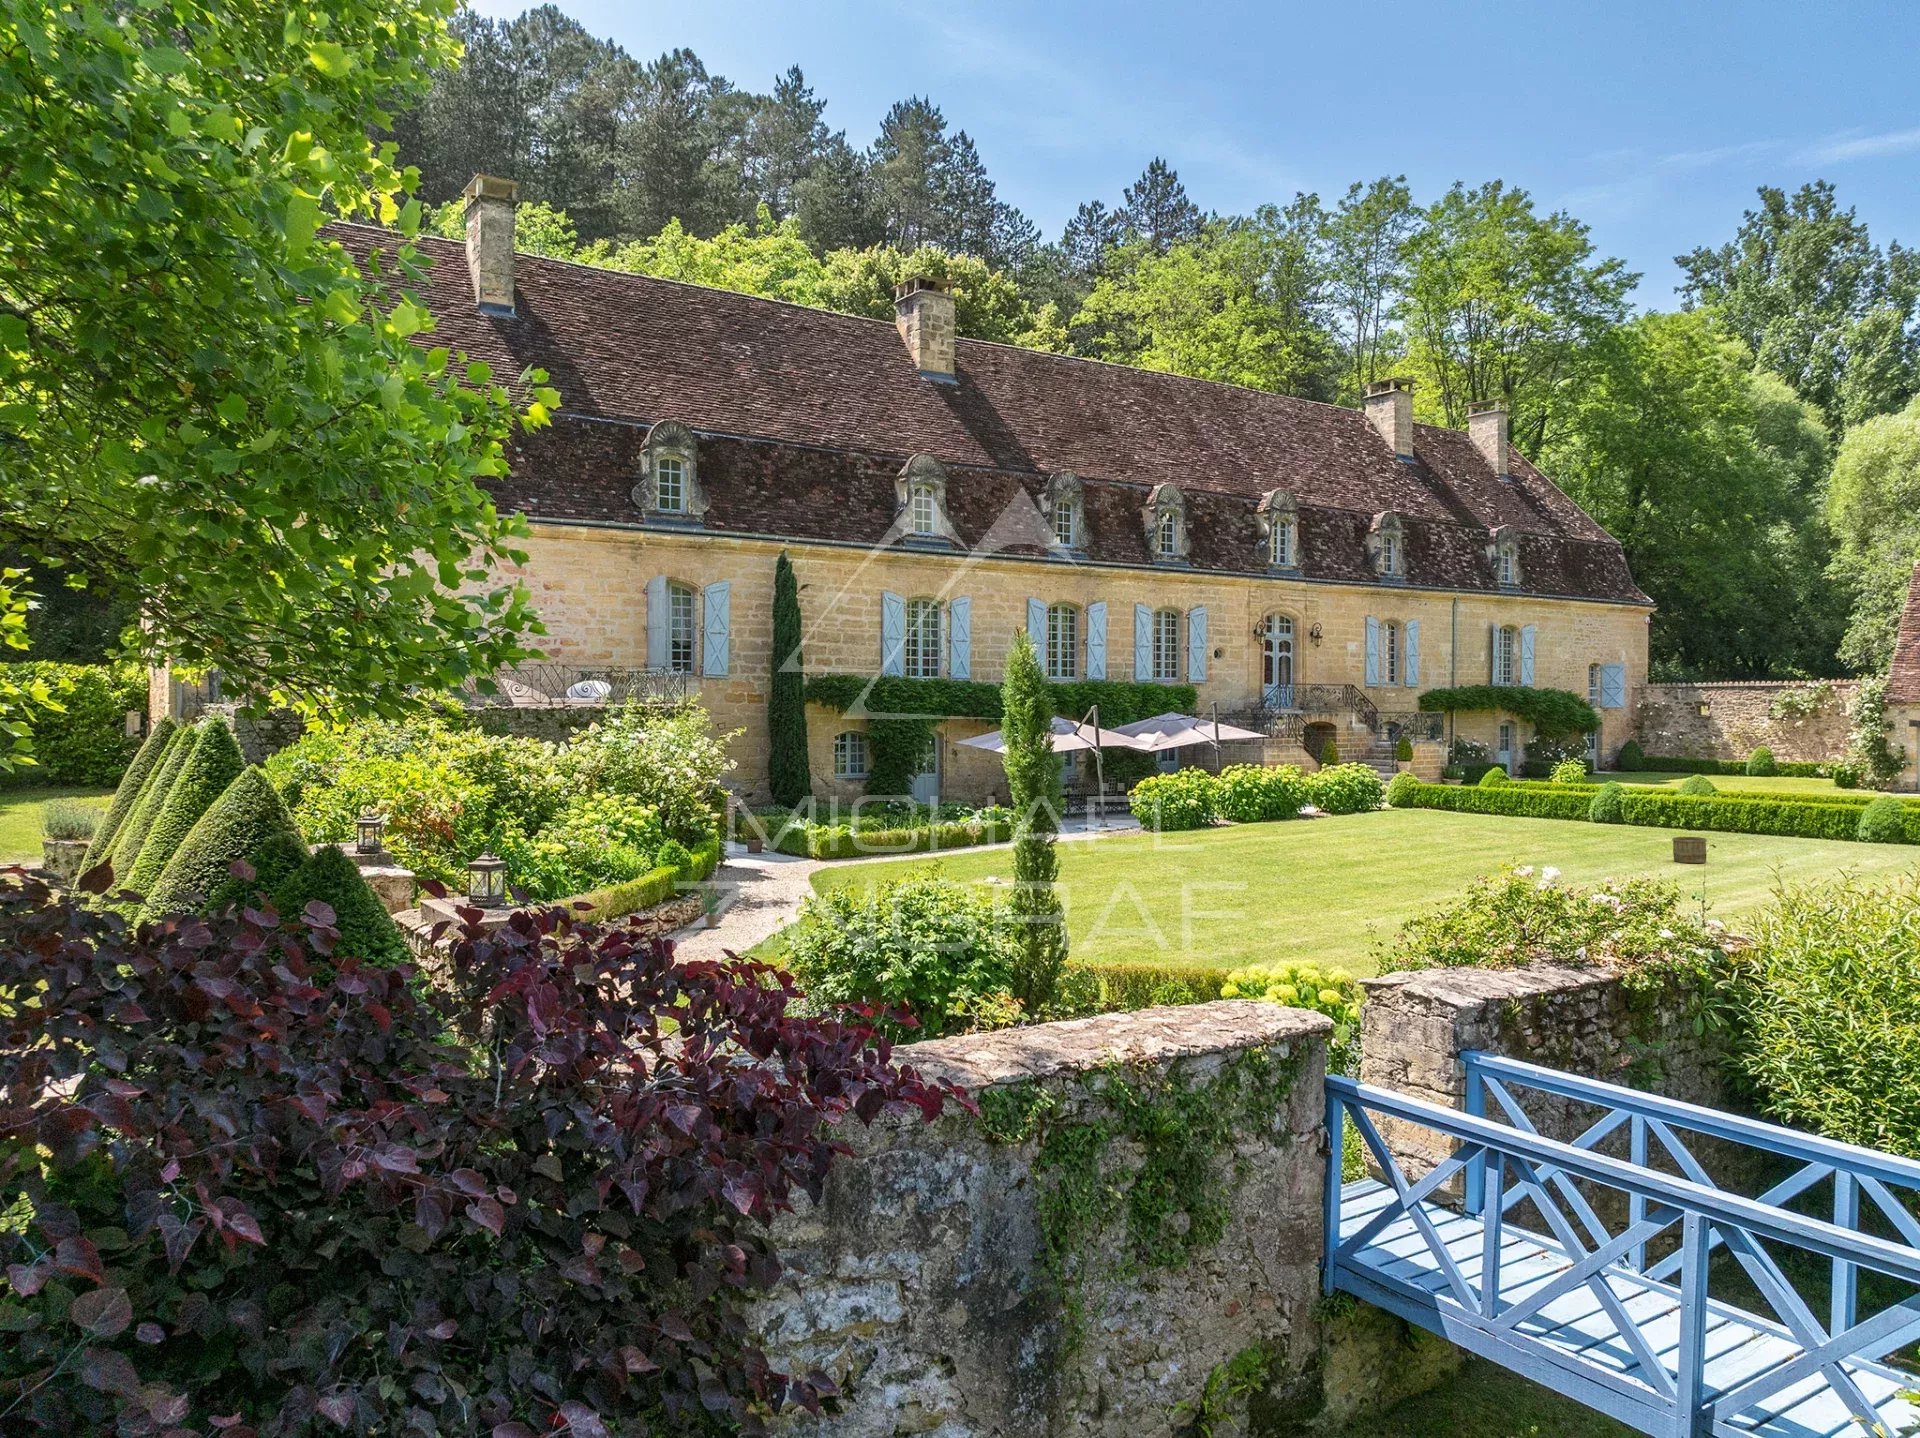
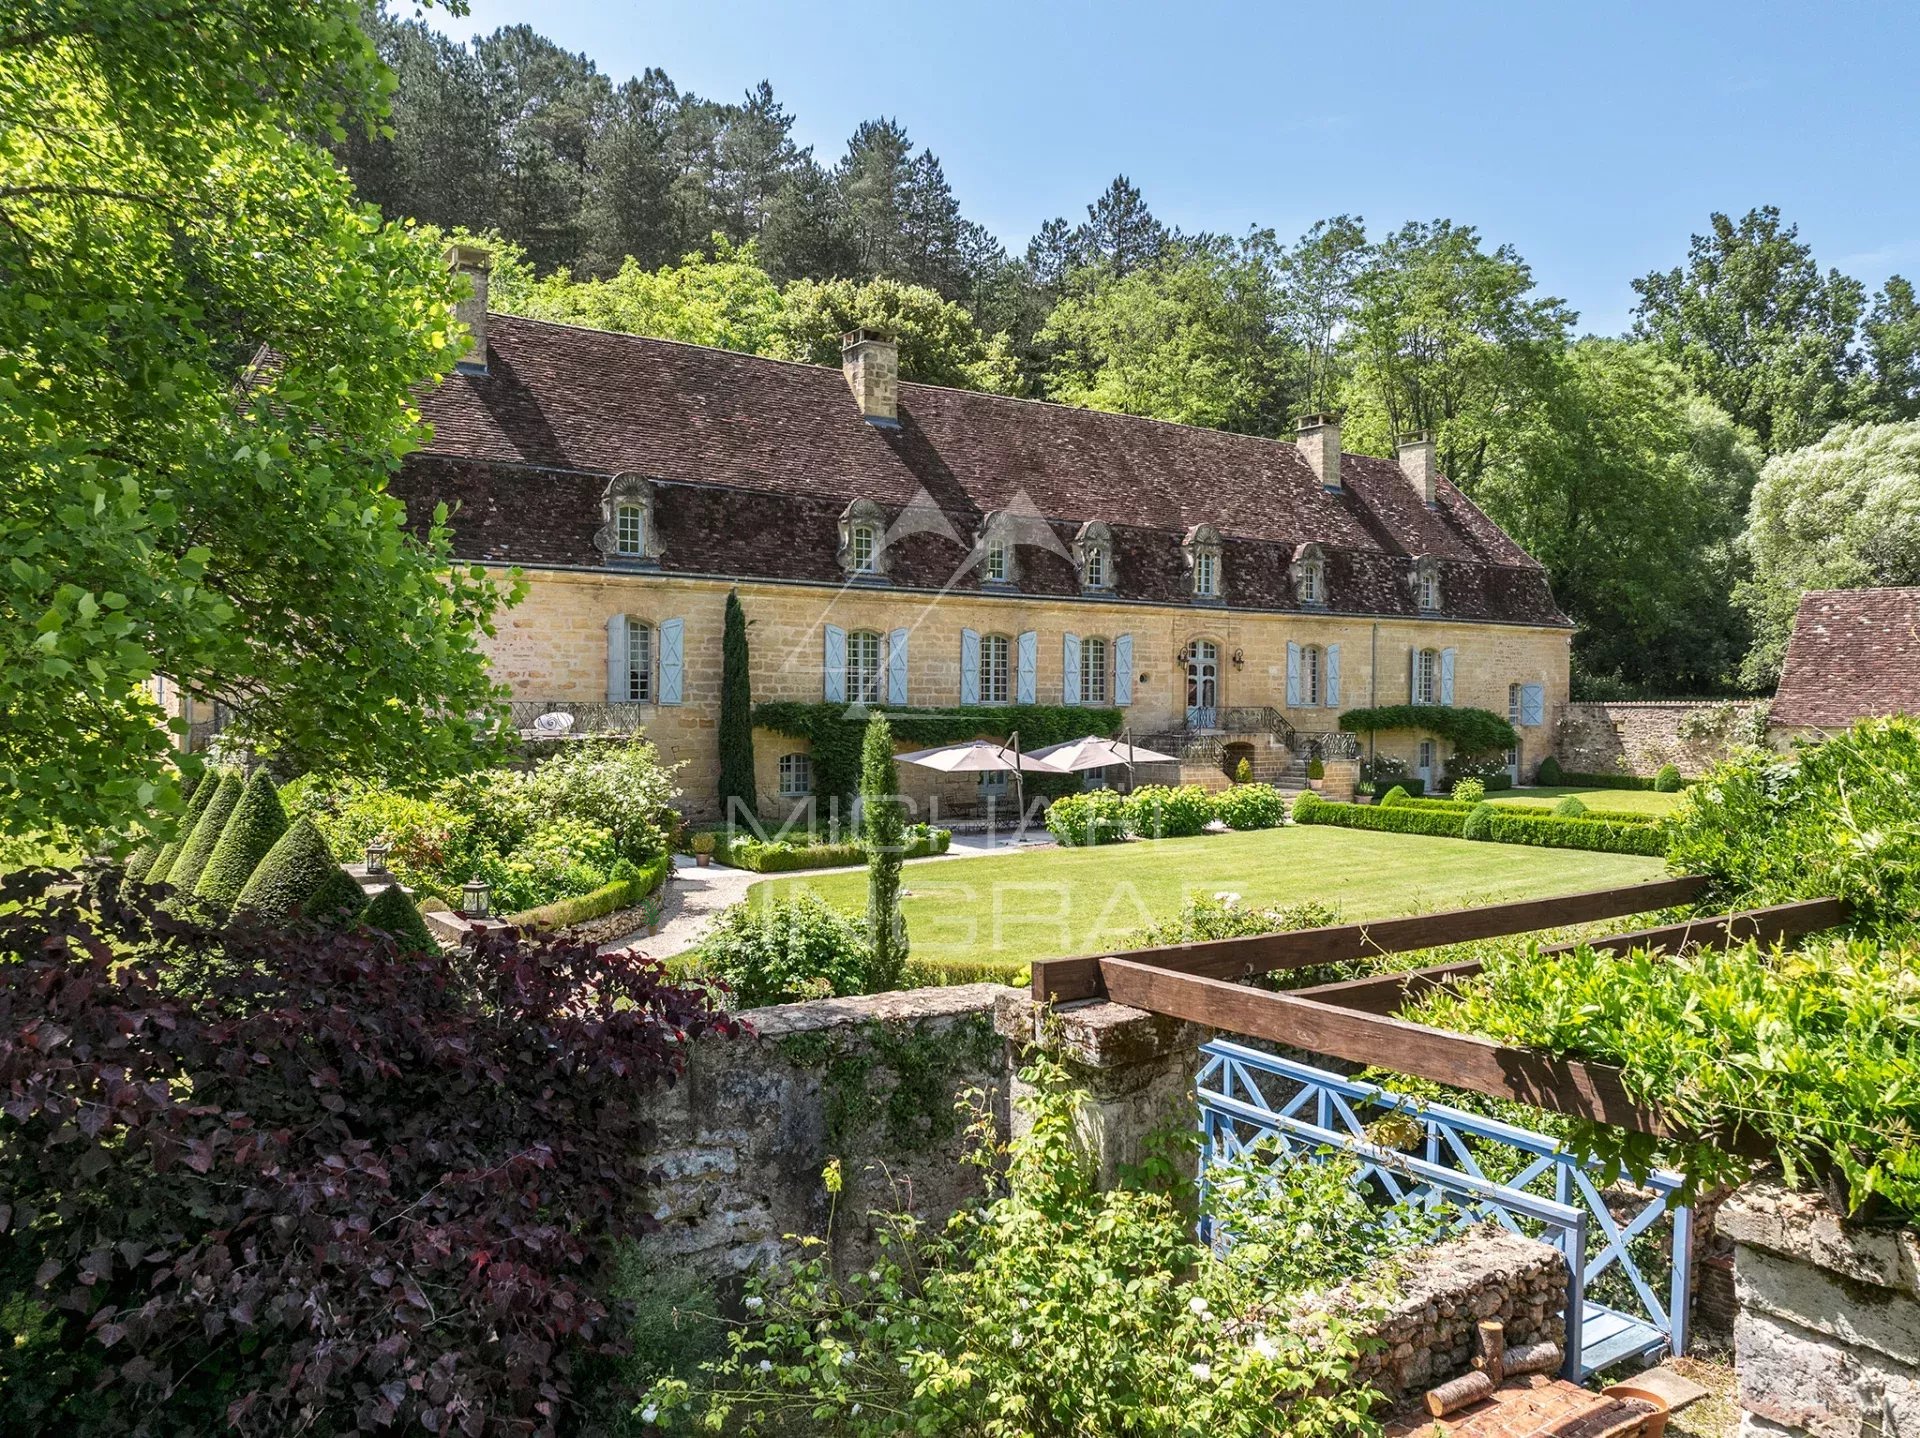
wooden bucket: present [1672,837,1707,863] -> none [1499,856,1528,879]

